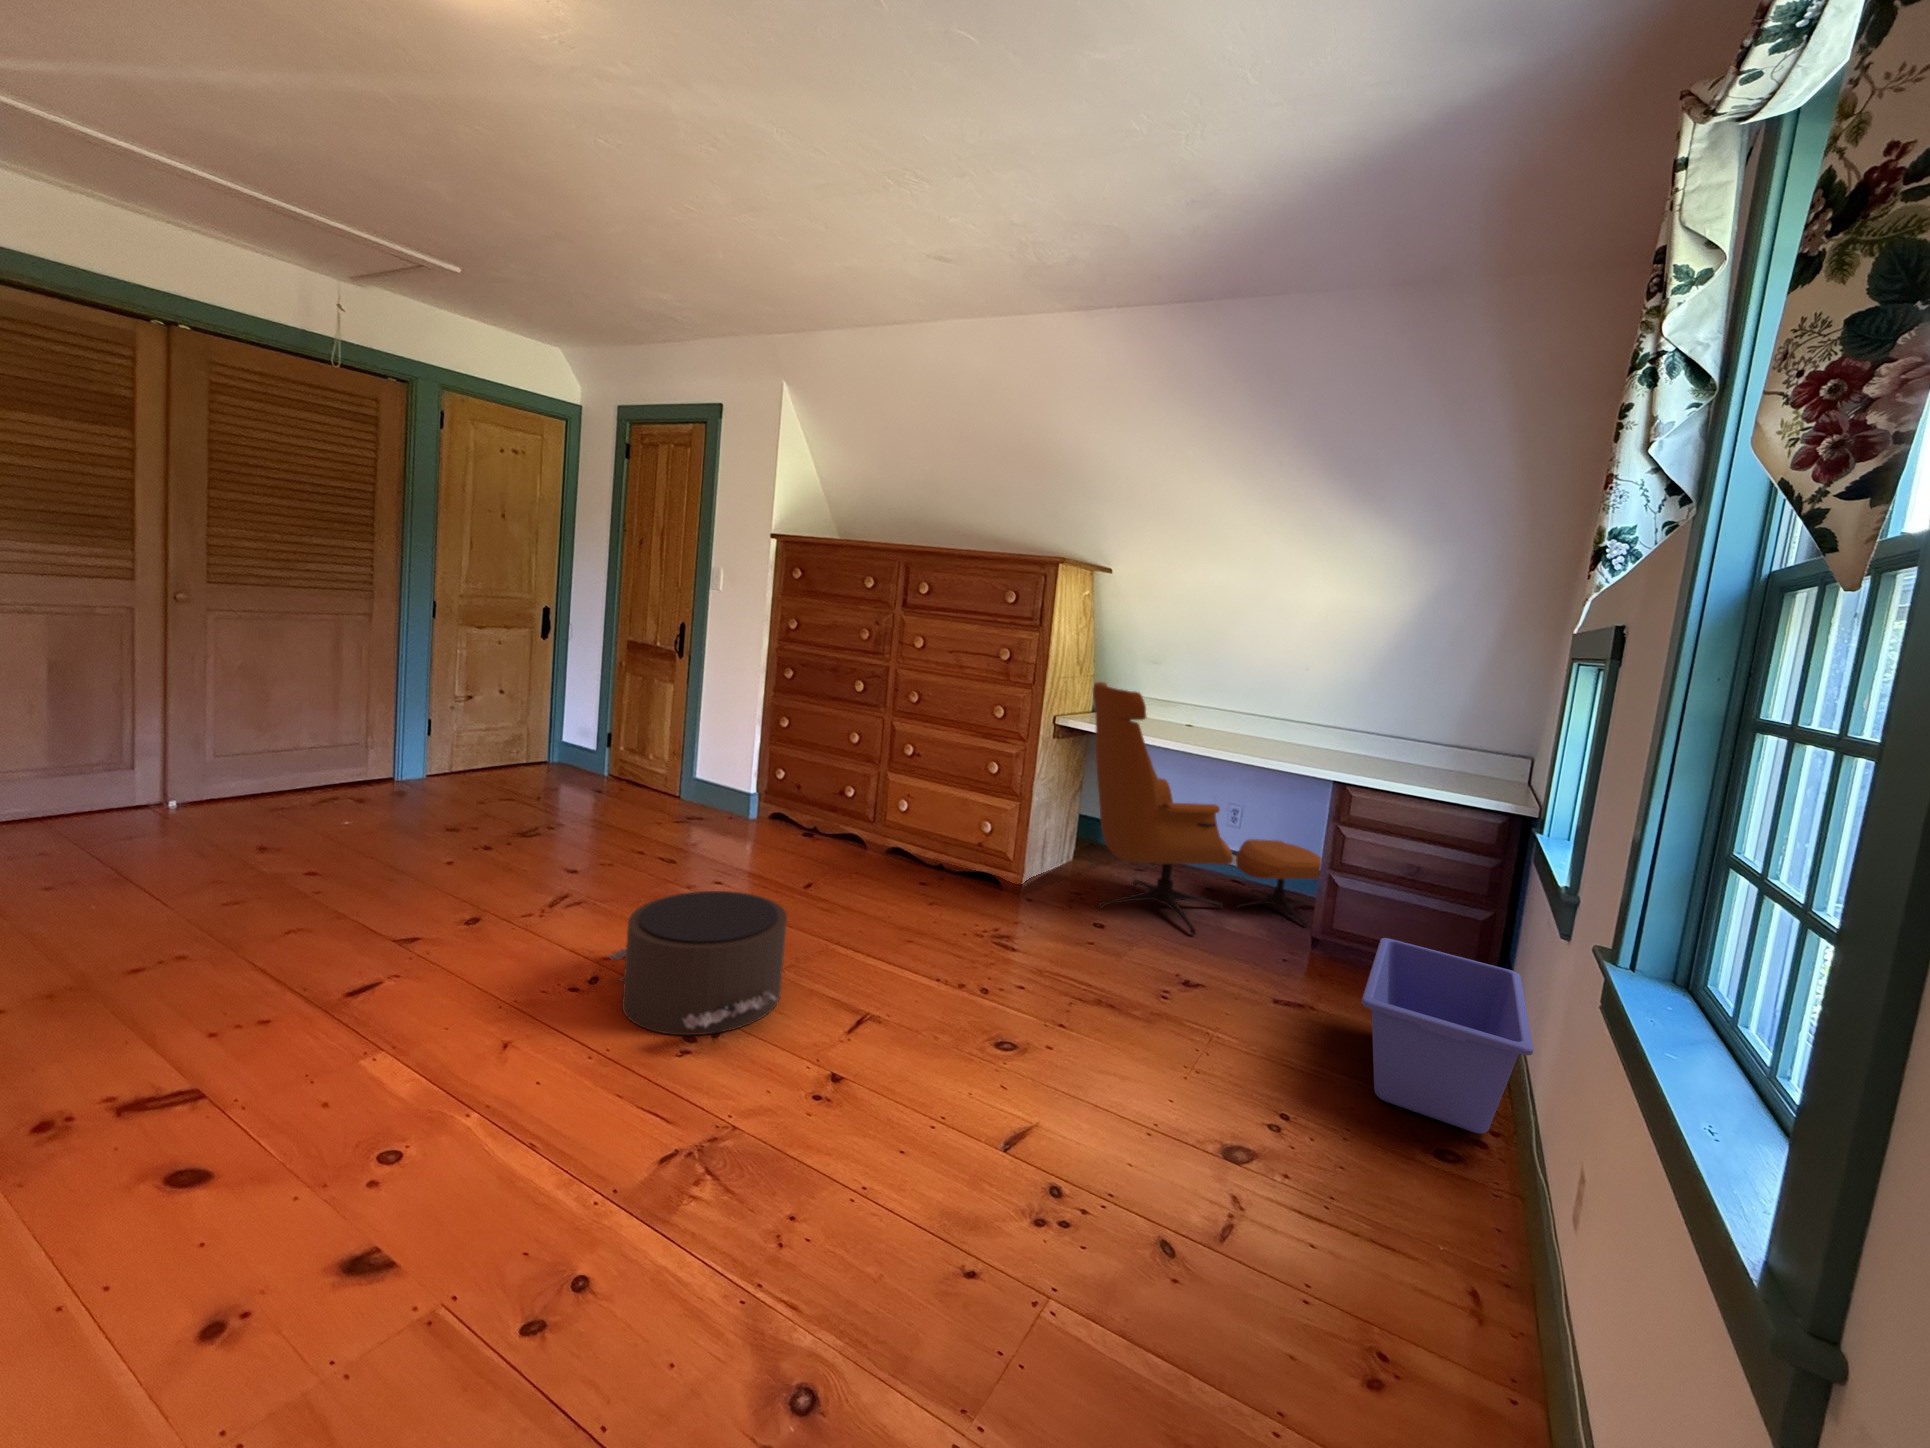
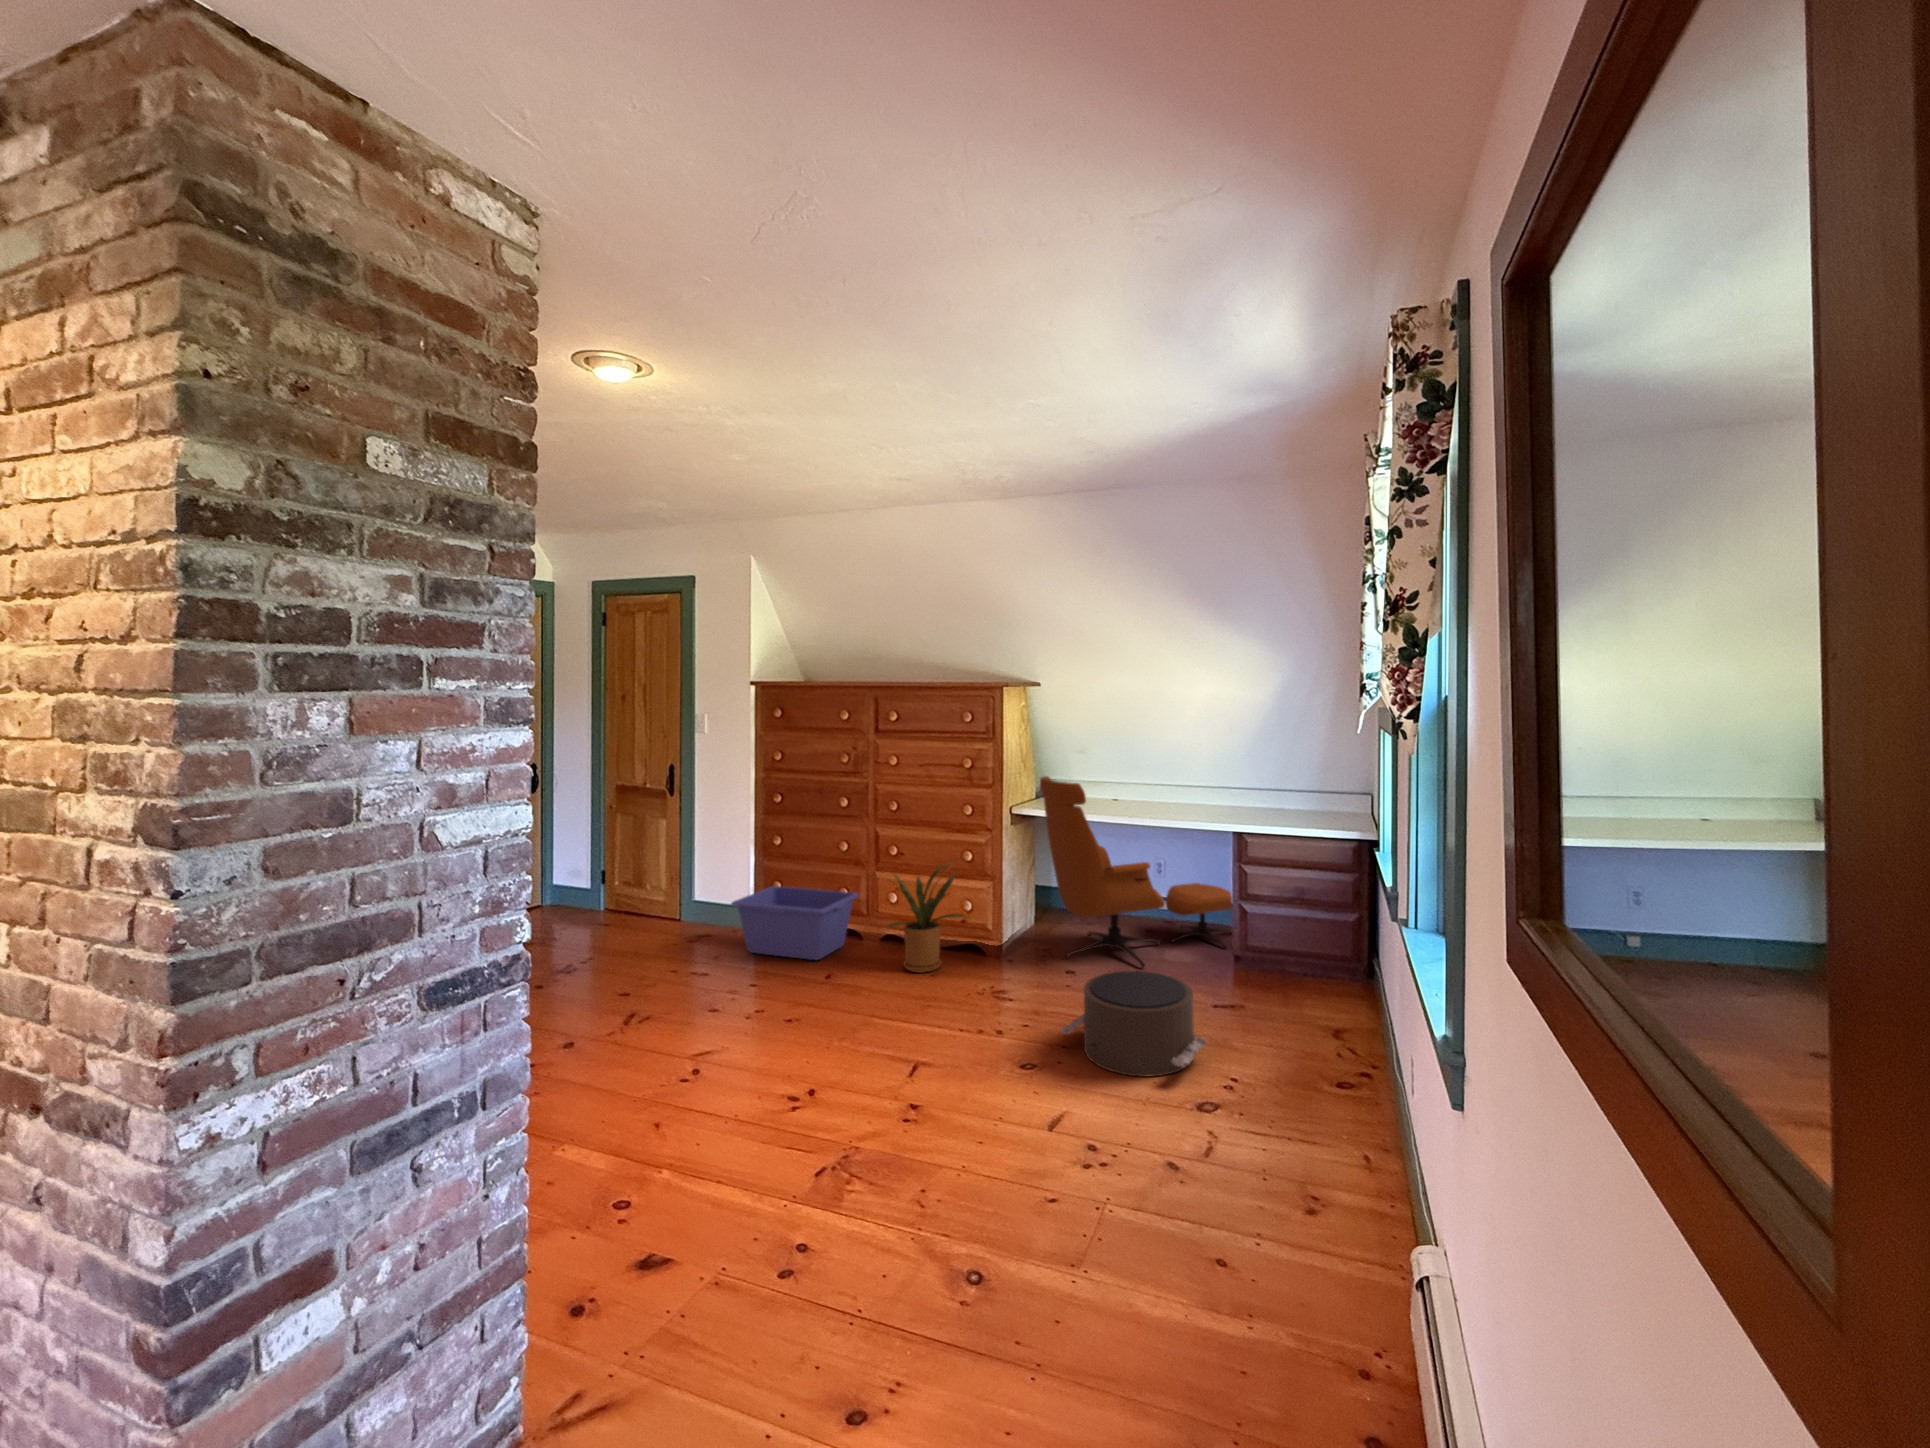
house plant: none [869,769,985,898] -> present [887,862,965,972]
pouf: present [608,891,787,1035] -> present [1061,971,1206,1077]
storage bin: present [1362,938,1533,1133] -> present [731,886,859,960]

